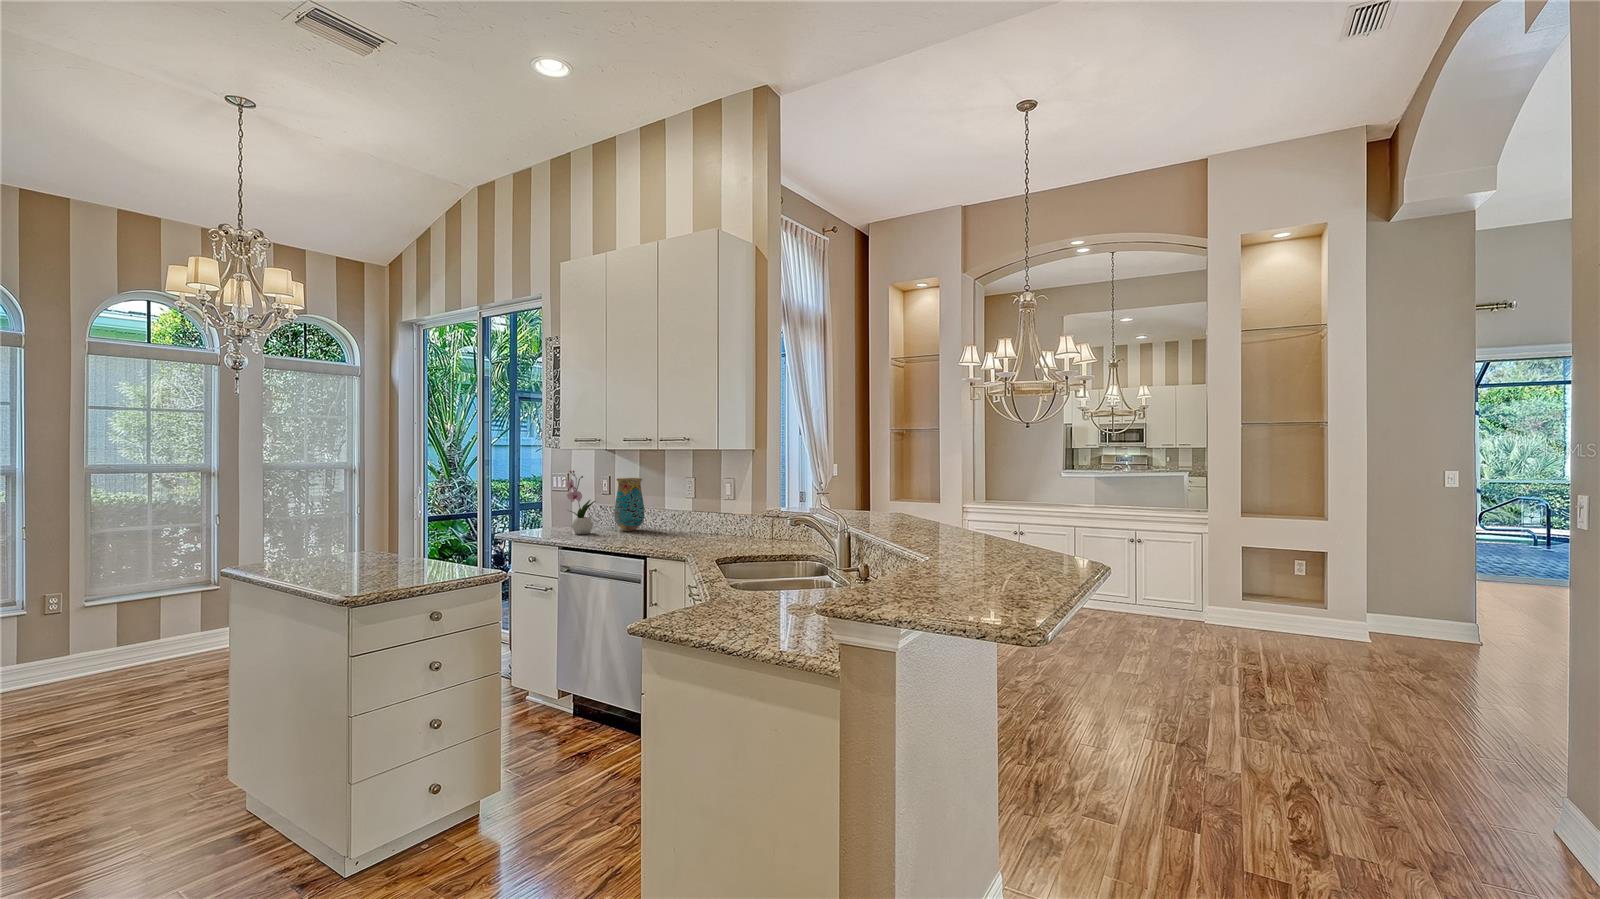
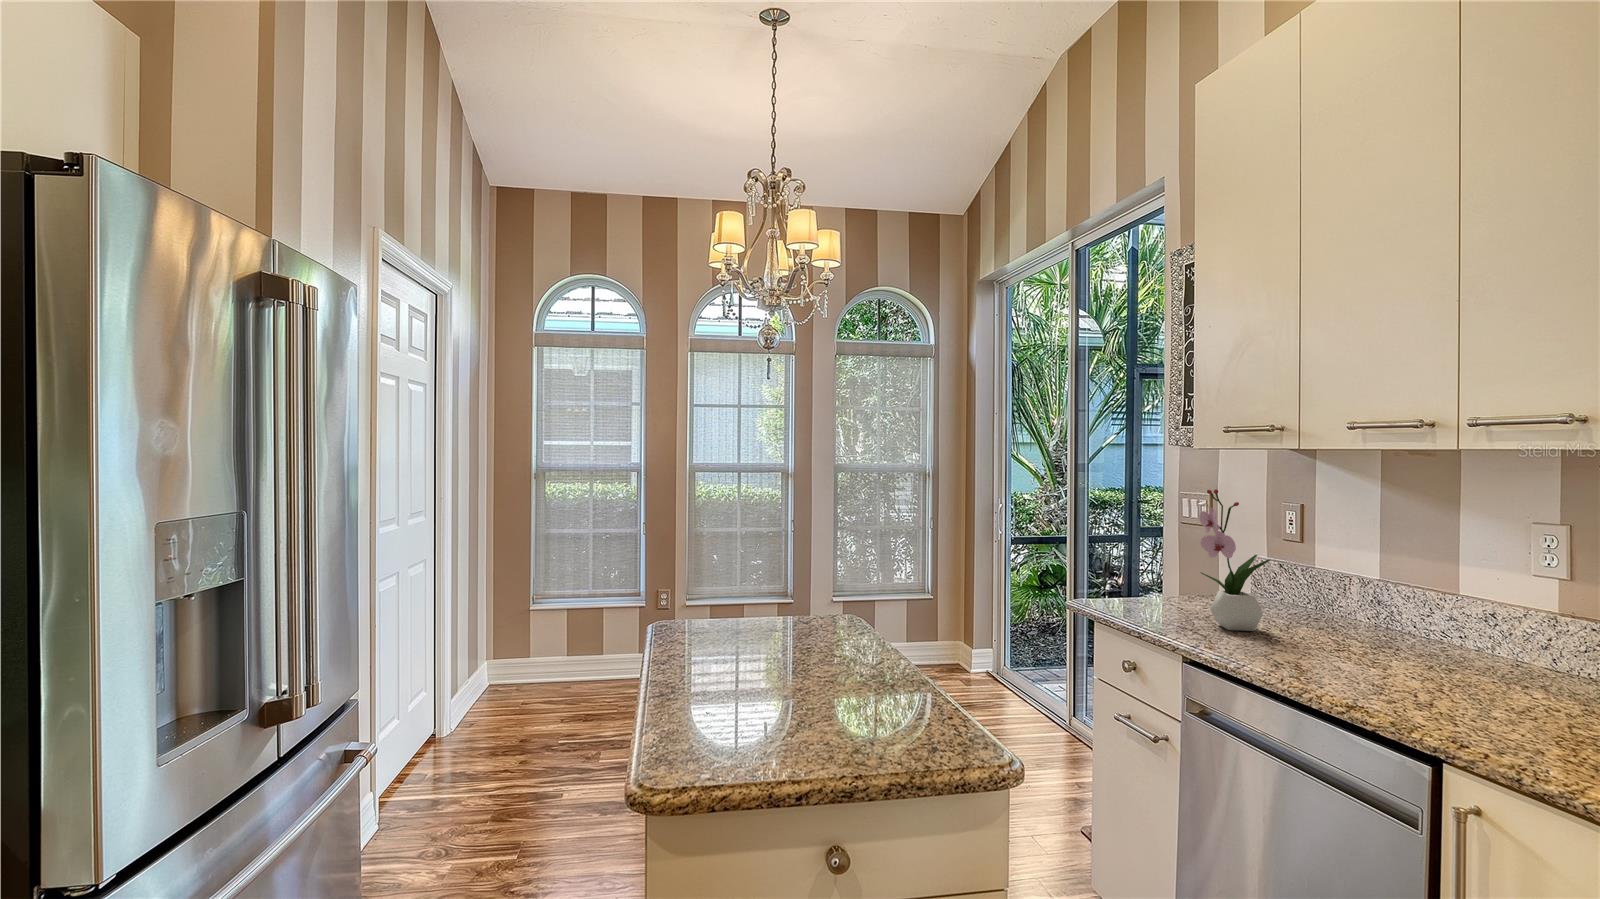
vase: present [614,478,644,531] -> none [1318,511,1406,640]

